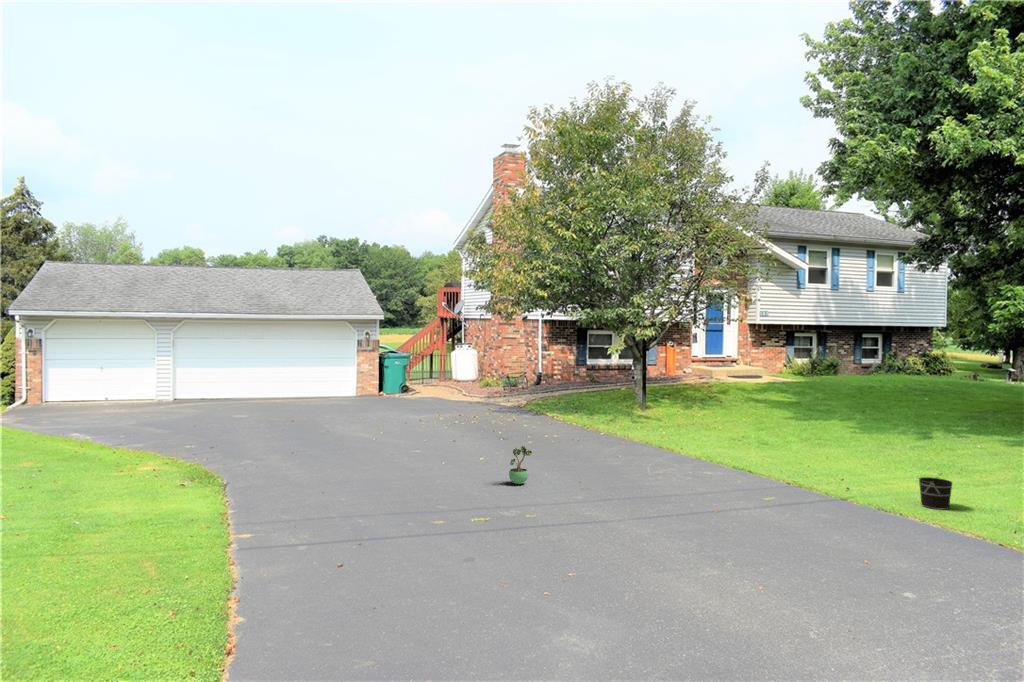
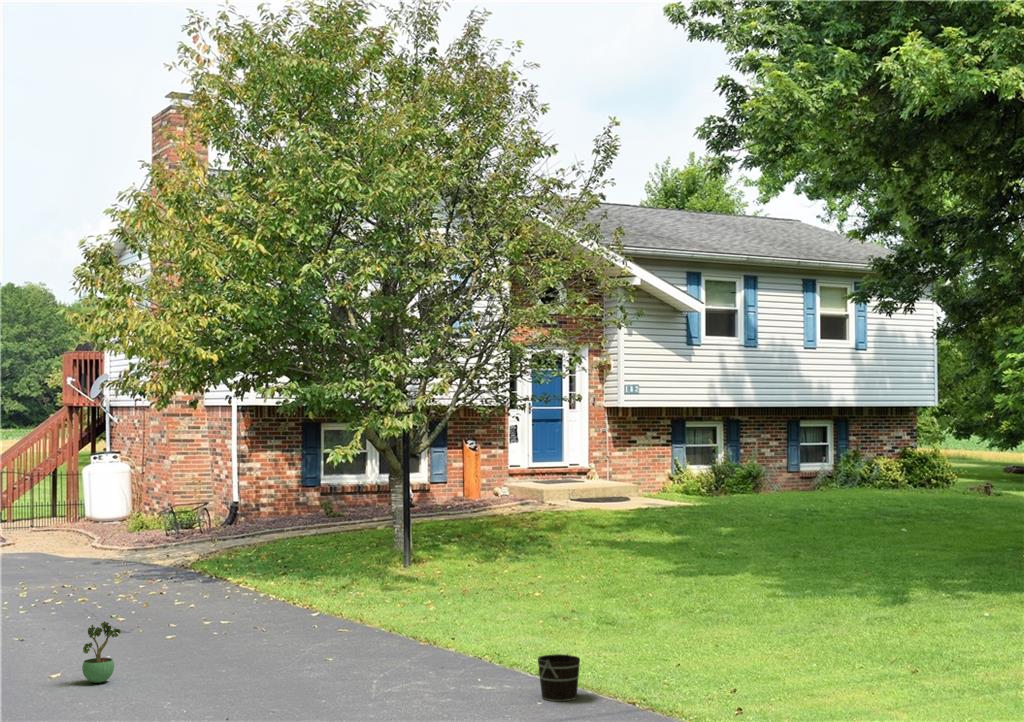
bucket: present [919,477,952,509] -> present [538,654,580,701]

